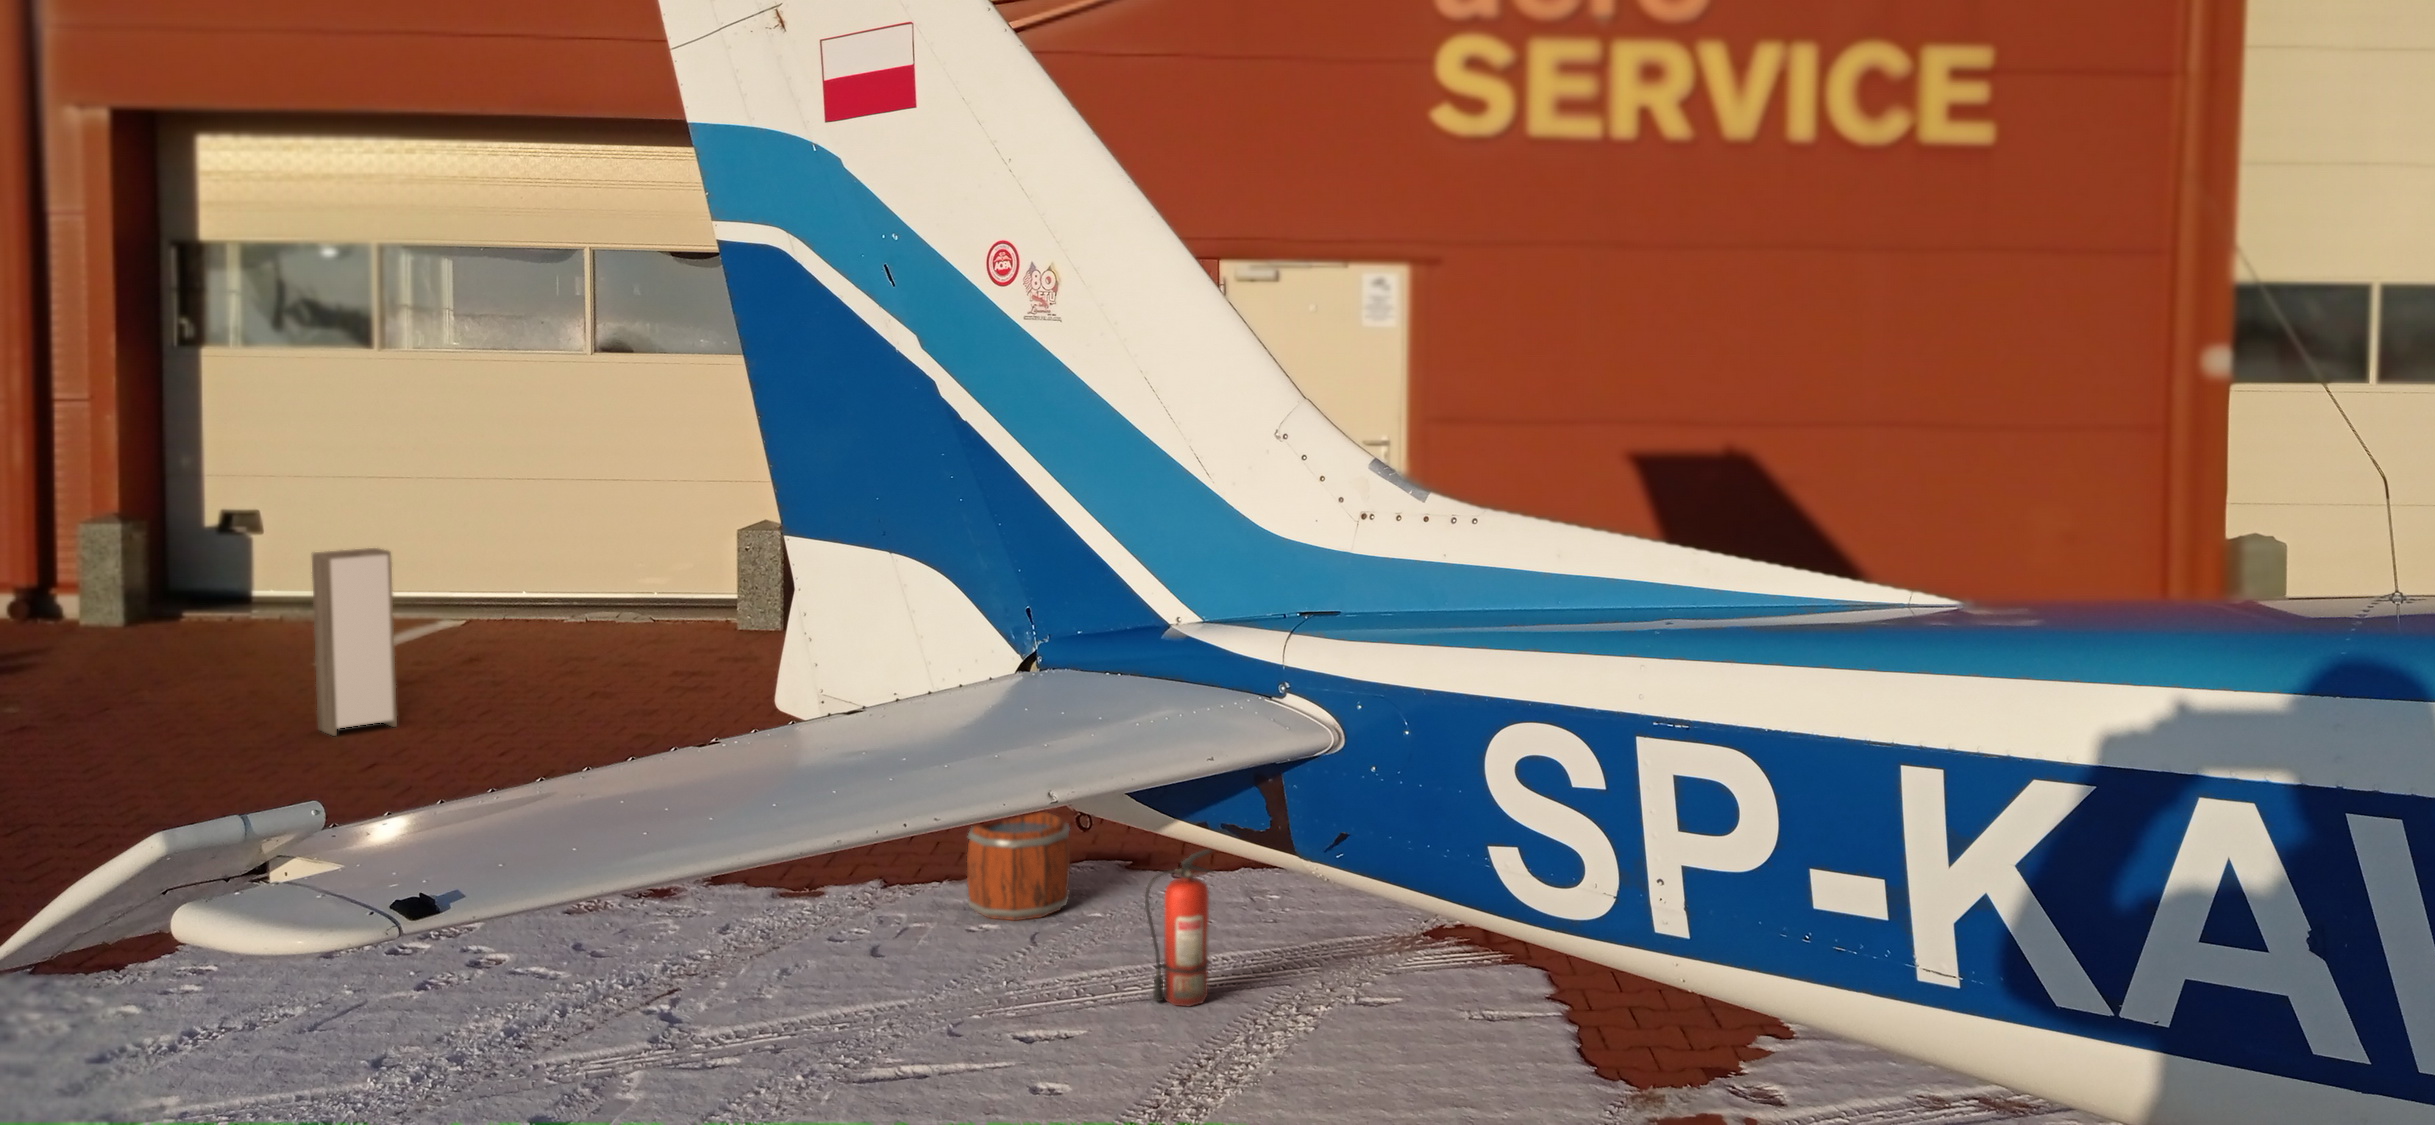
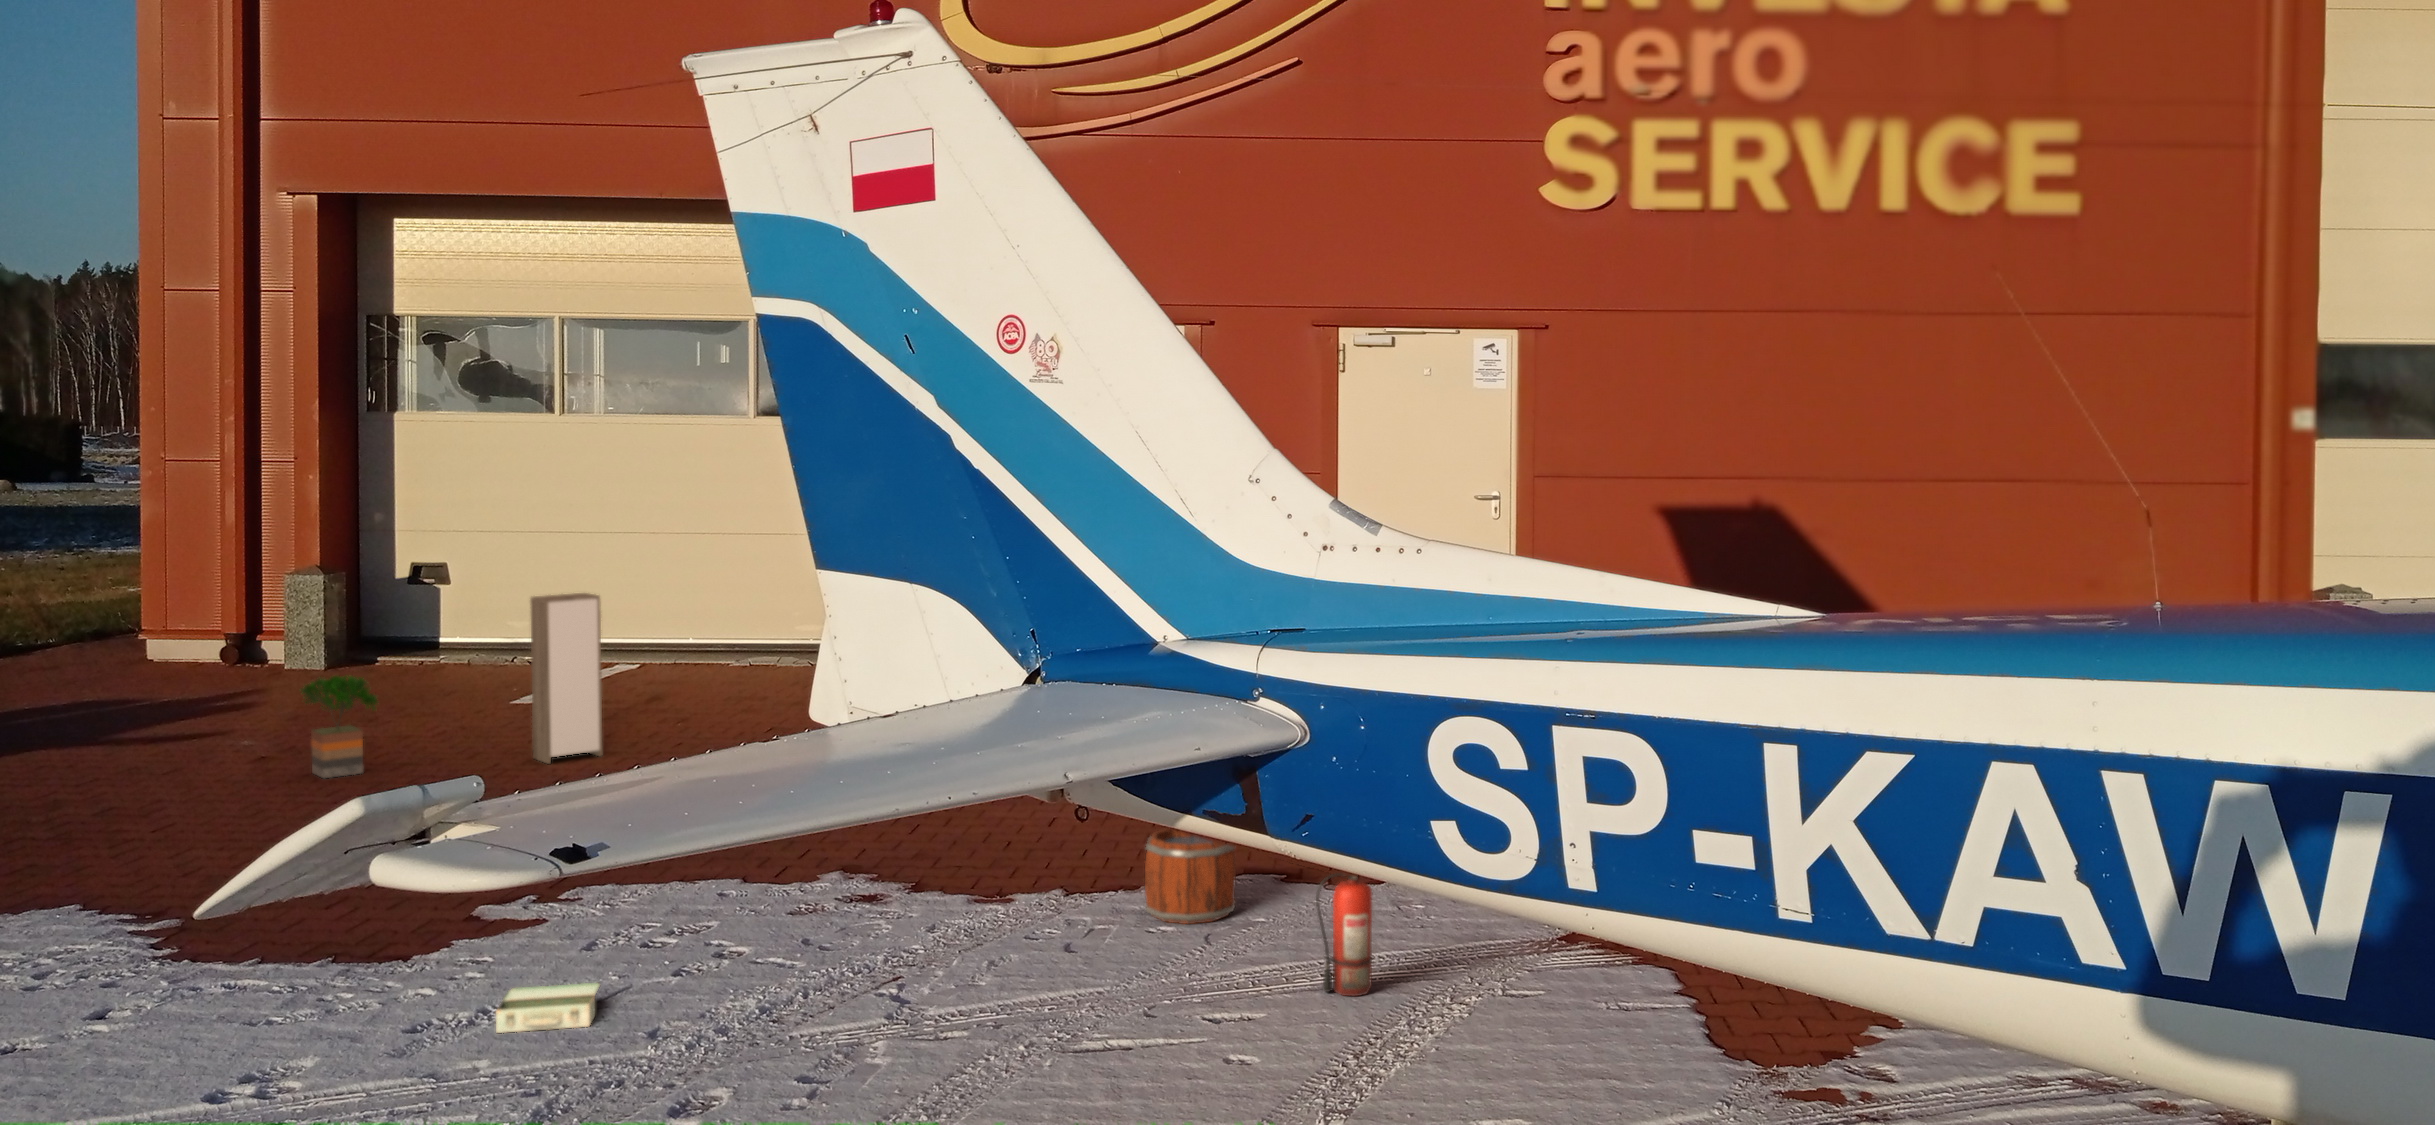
potted tree: none [43,639,140,755] -> present [300,676,378,778]
toolbox: none [192,1003,324,1065] -> present [496,983,600,1033]

